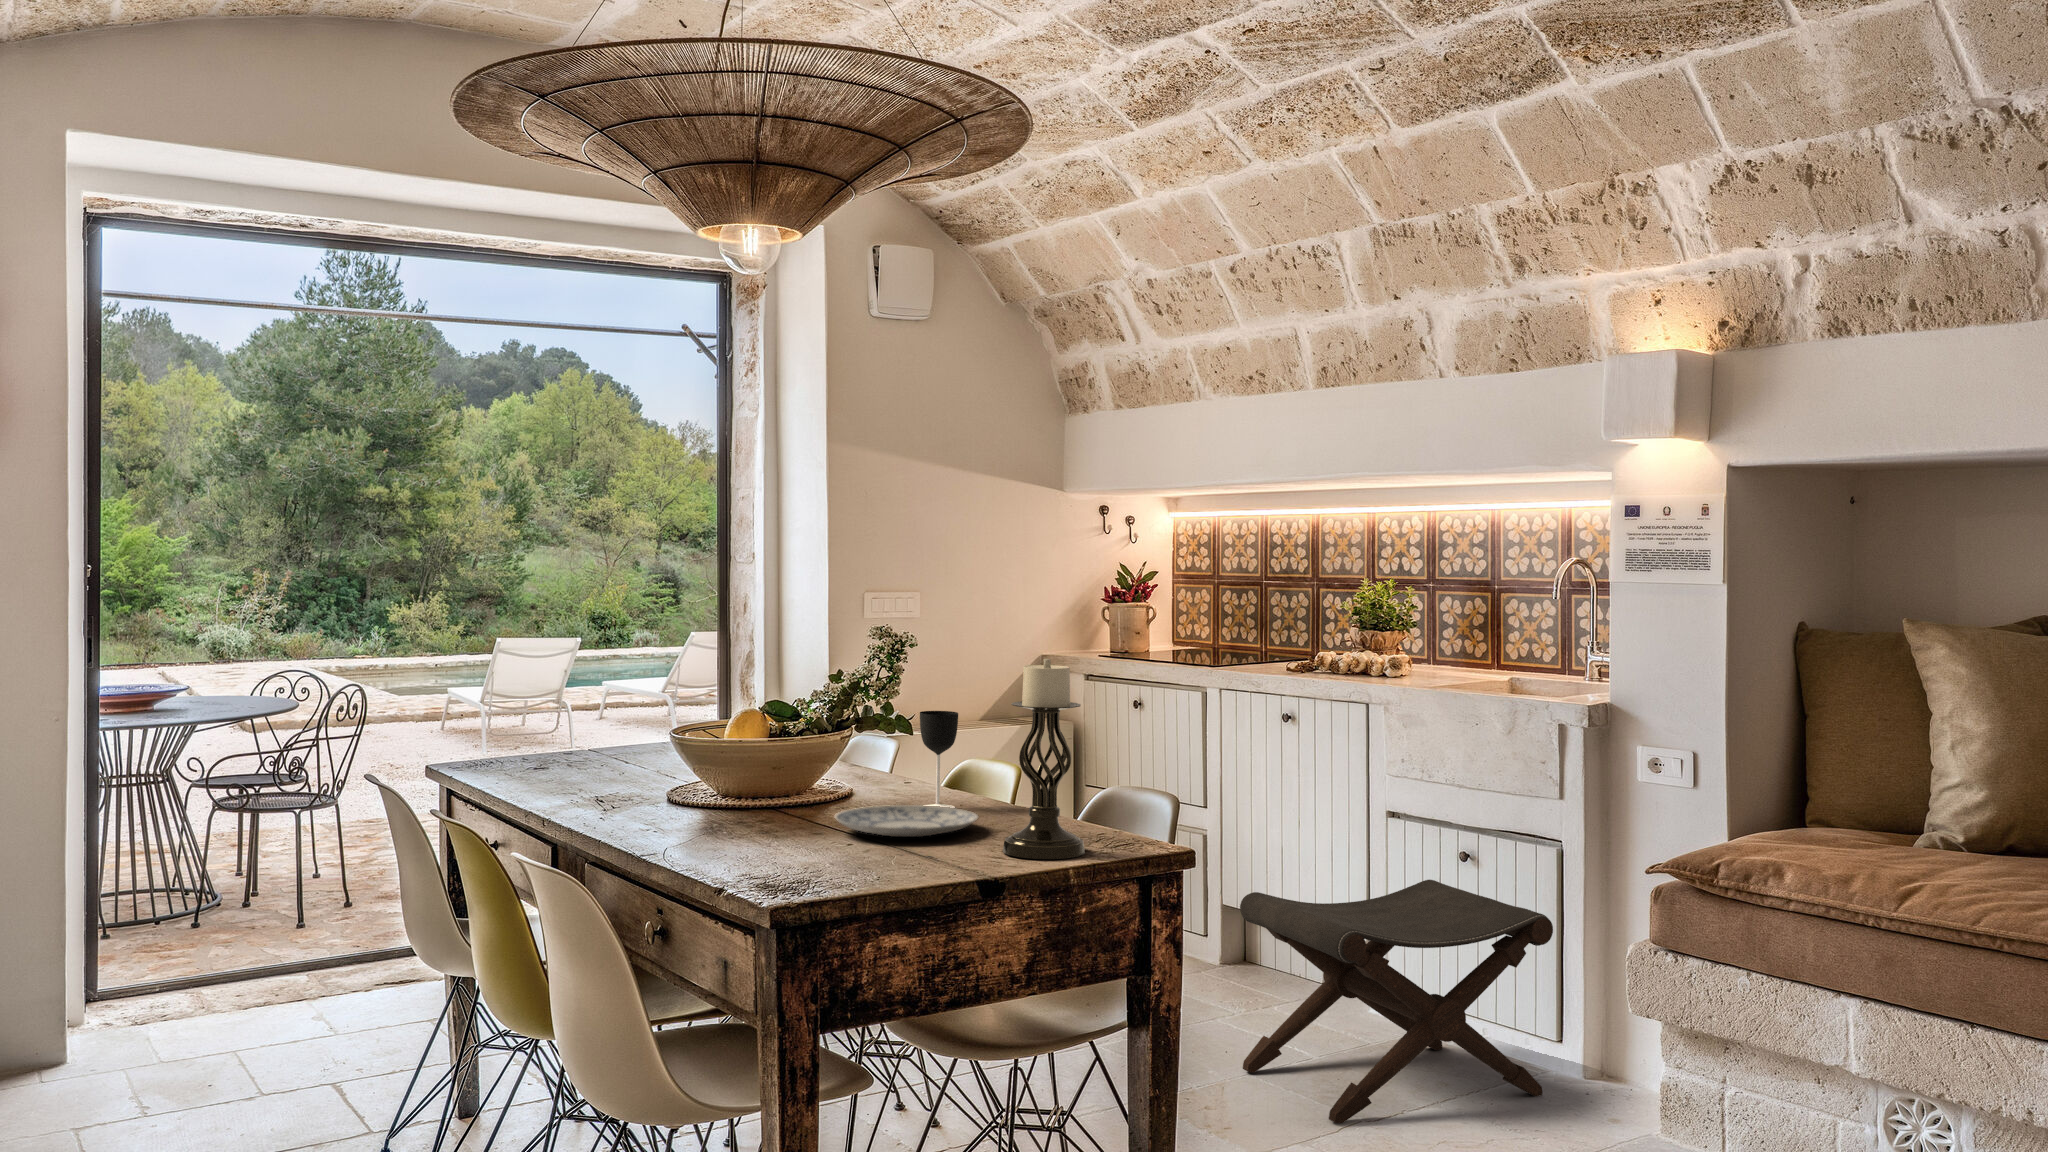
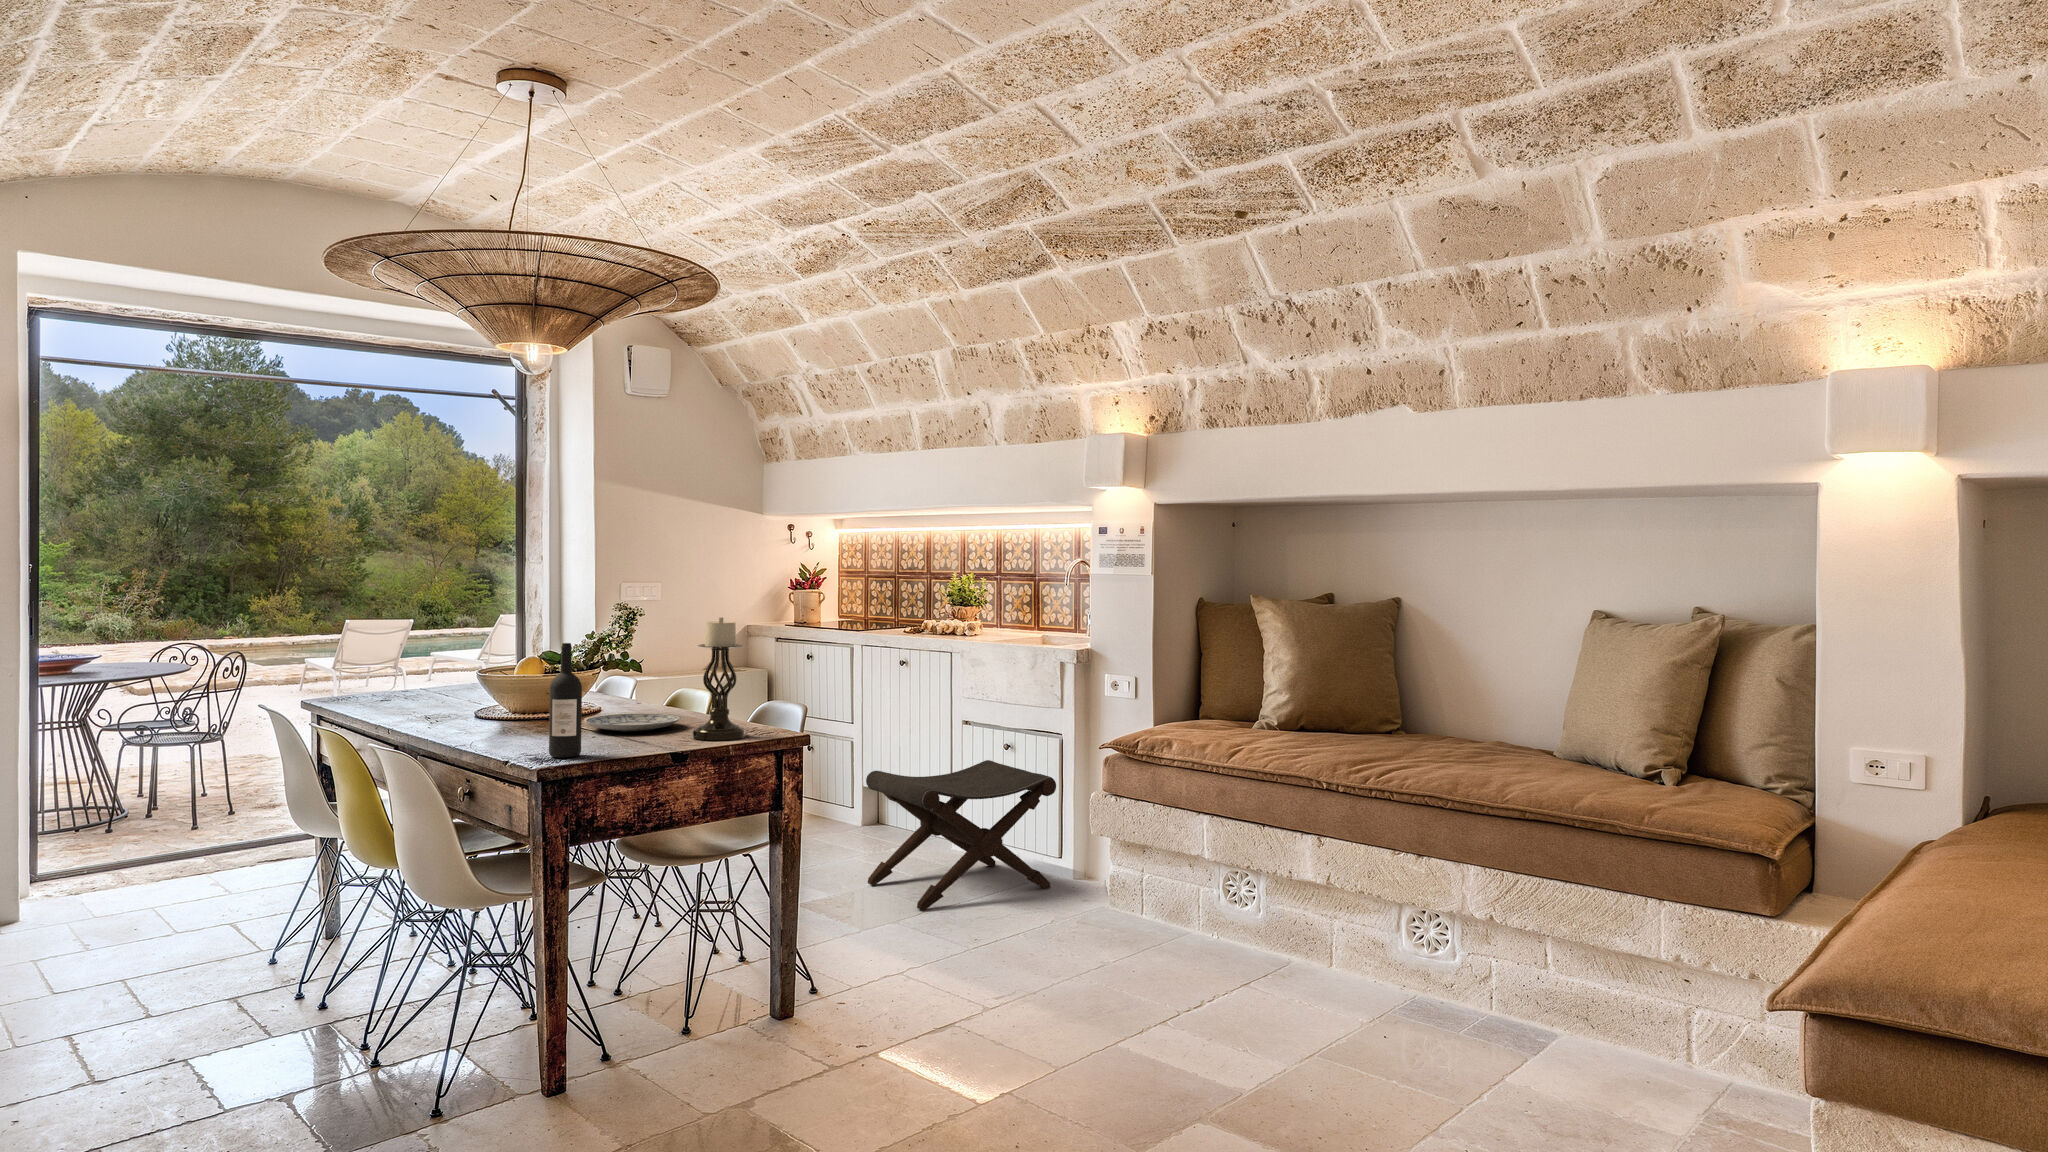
wine bottle: none [789,701,838,885] -> present [549,643,582,758]
wine glass: present [920,711,958,808] -> none [645,654,671,717]

